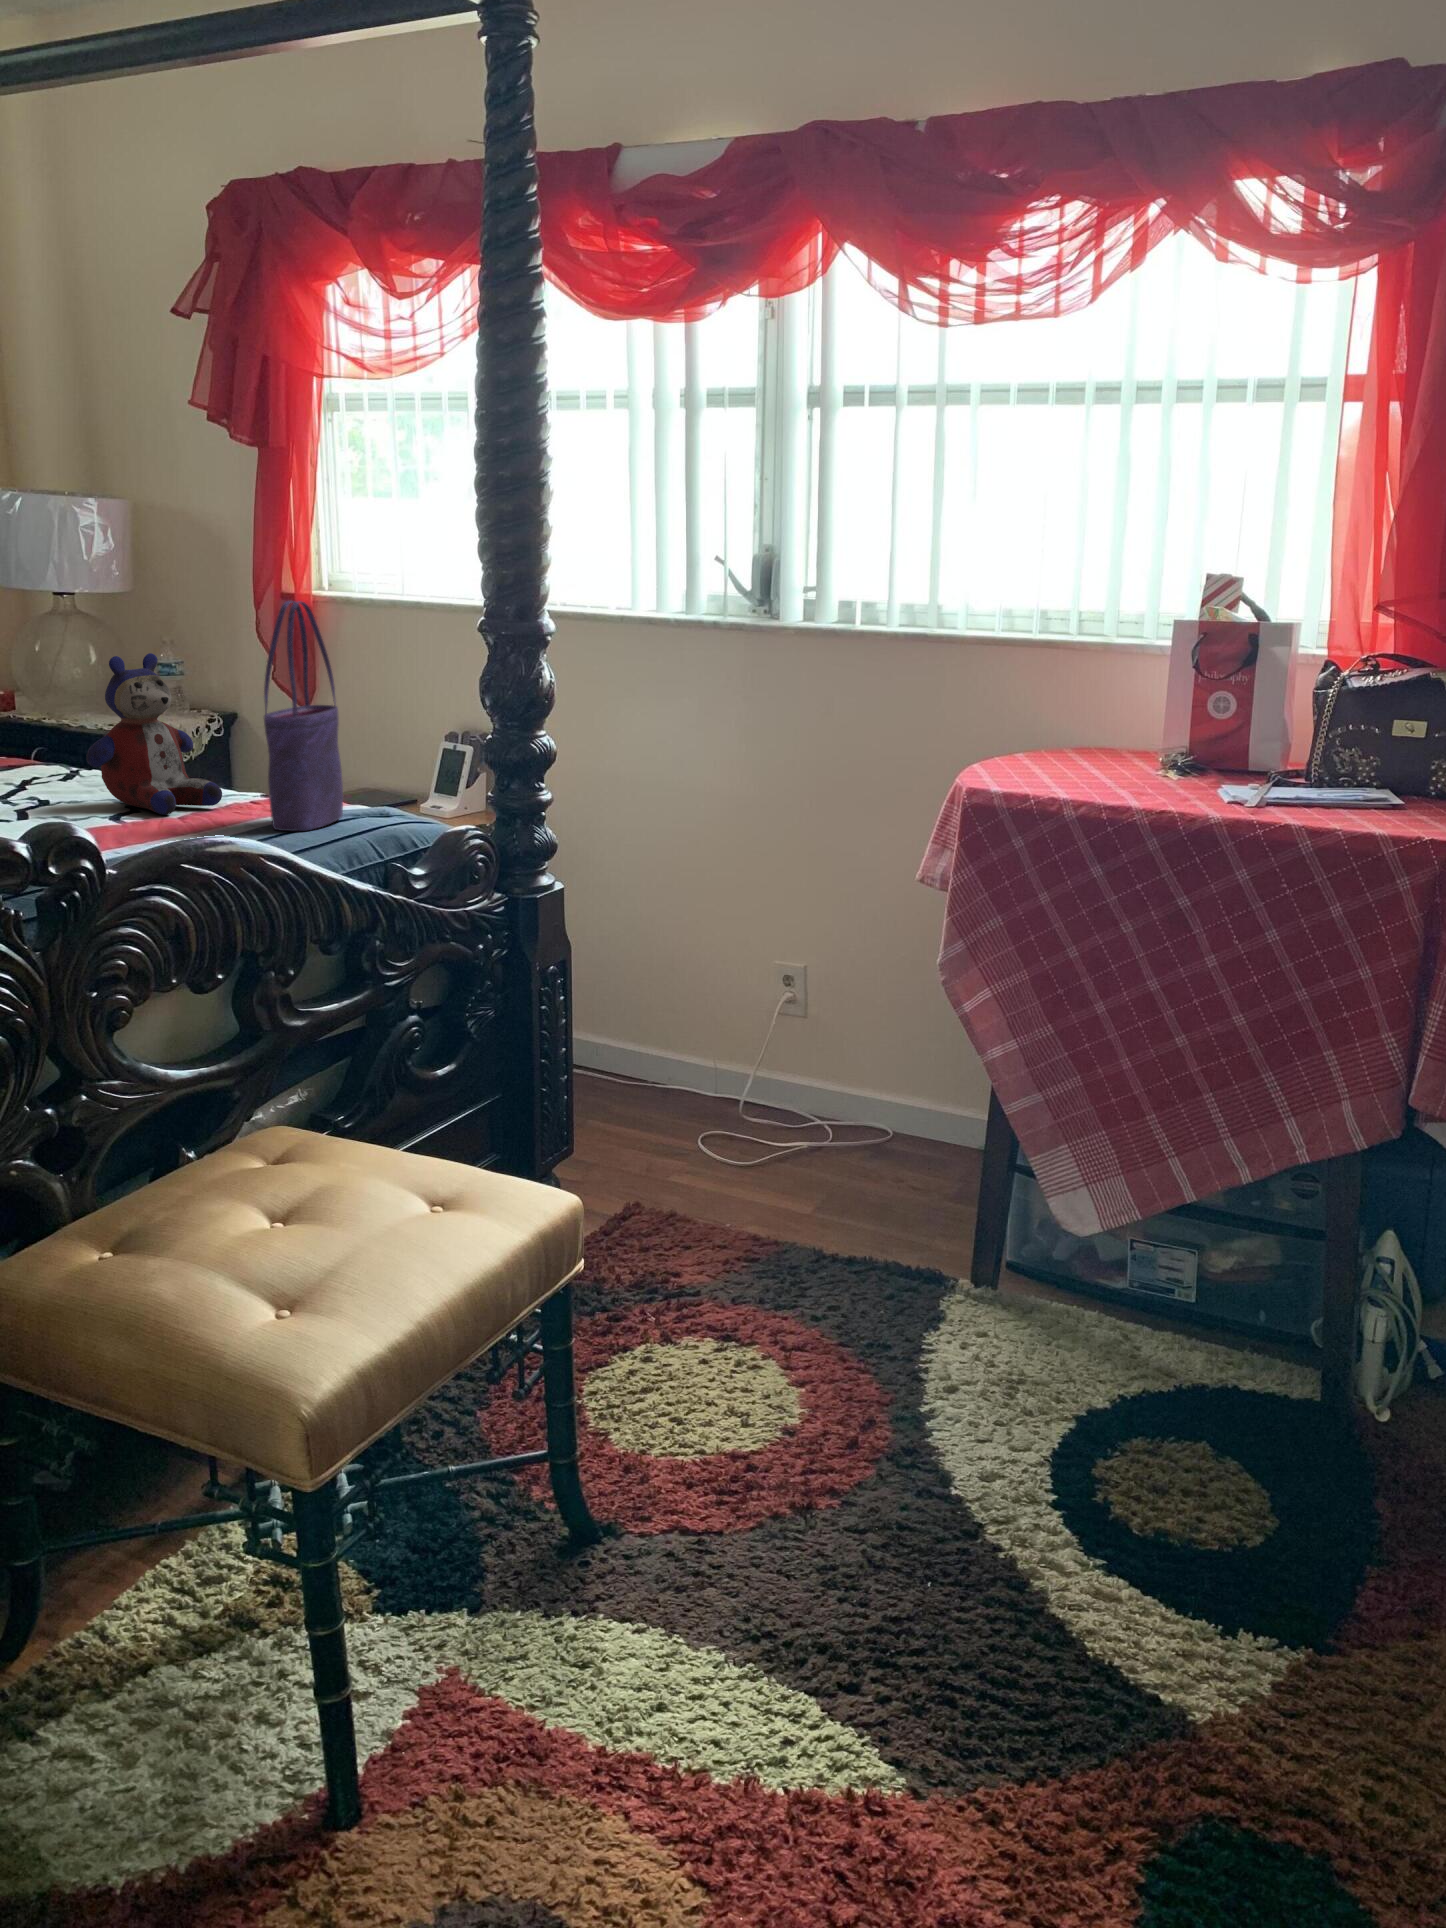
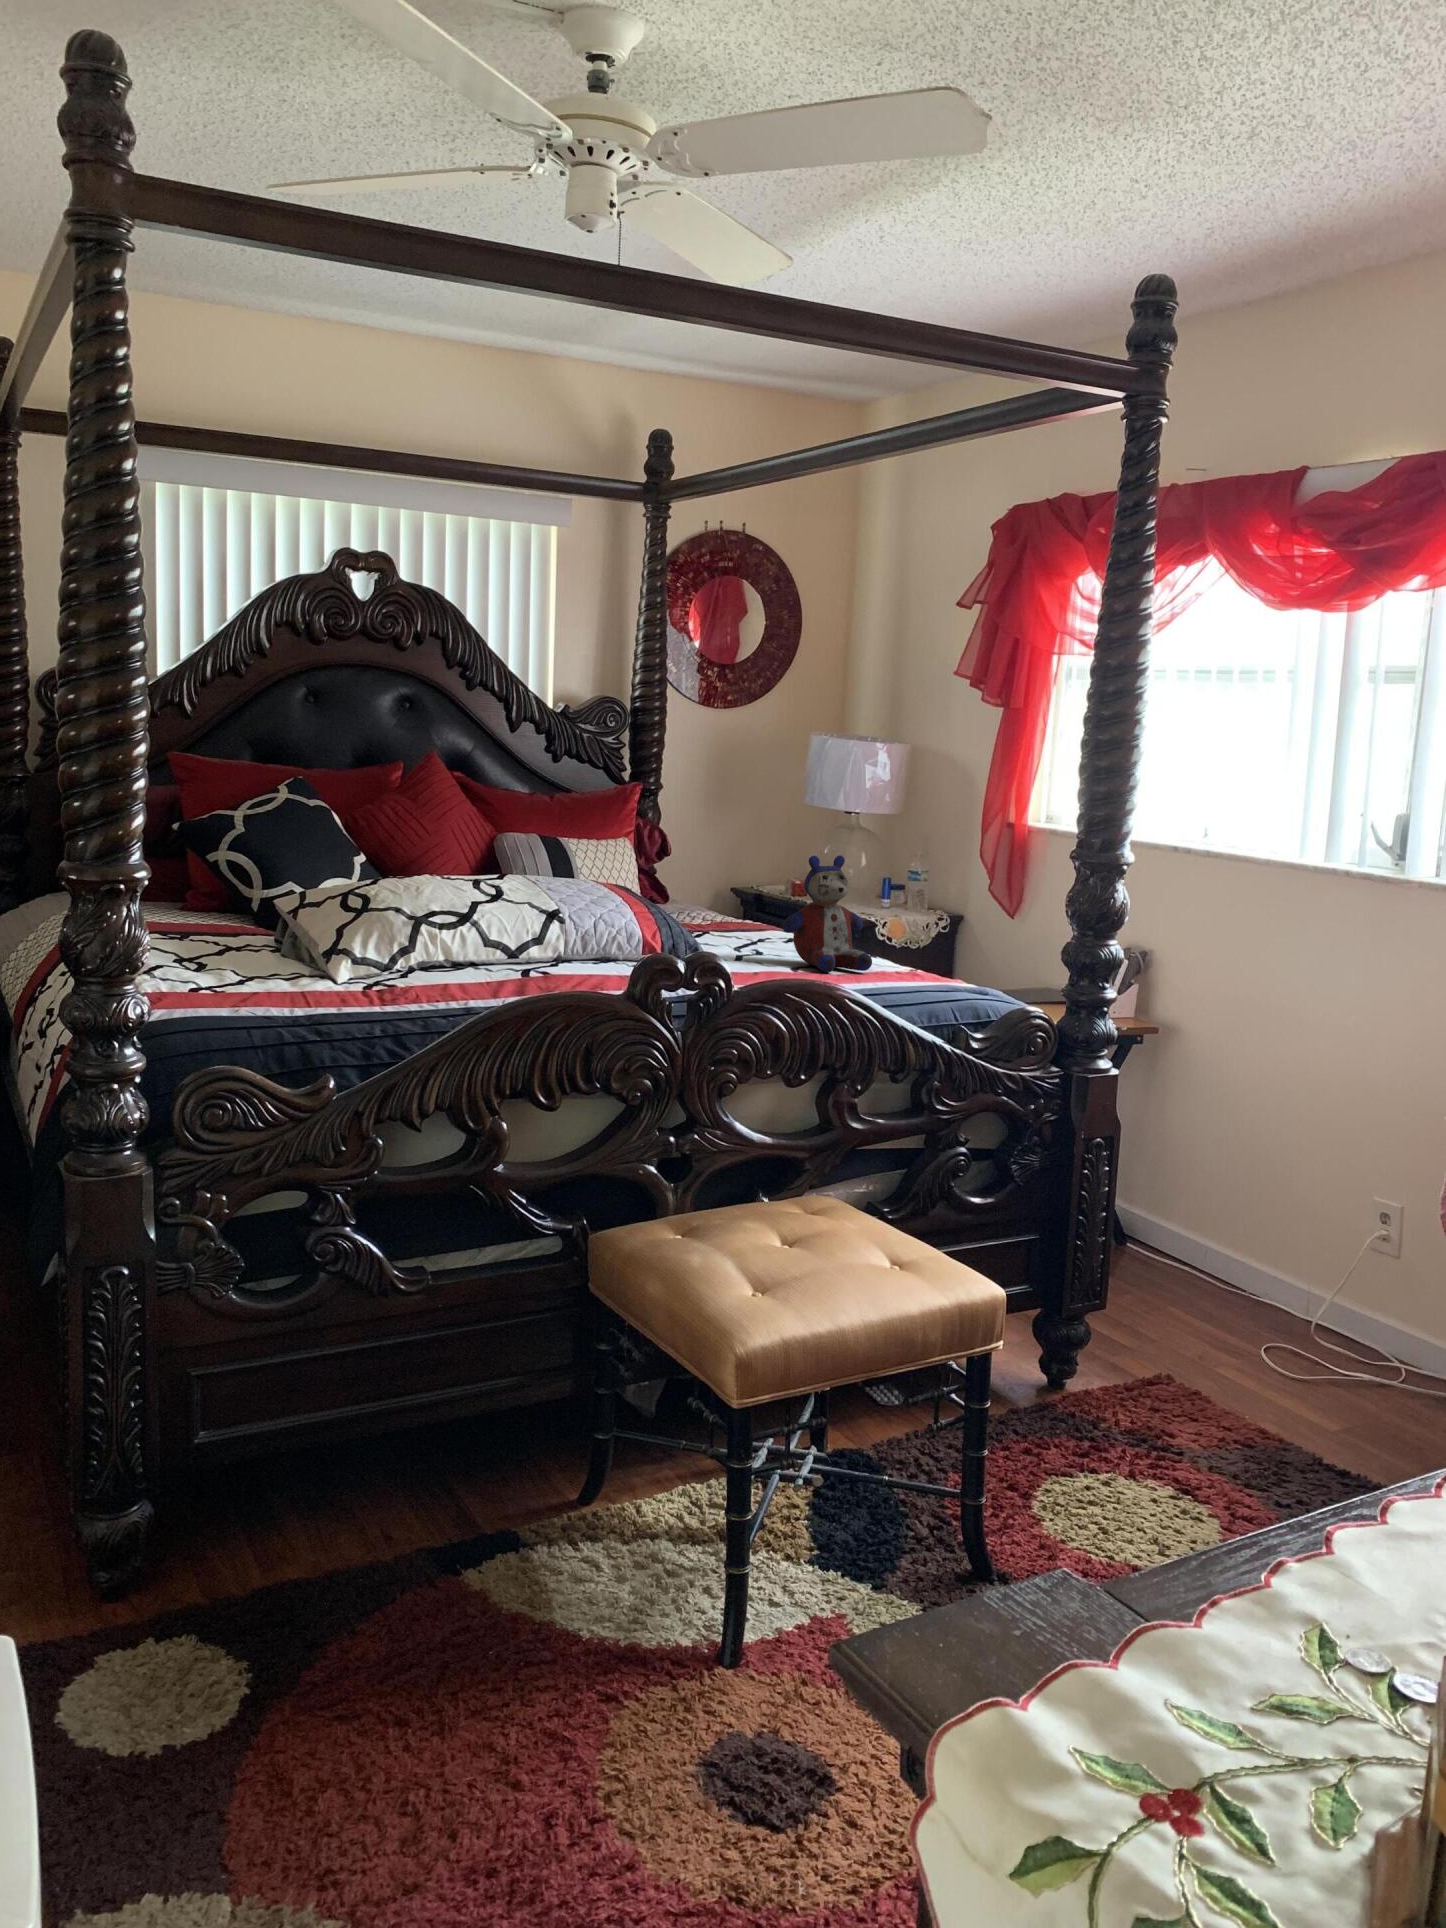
tote bag: present [264,601,343,831] -> none [890,823,955,994]

